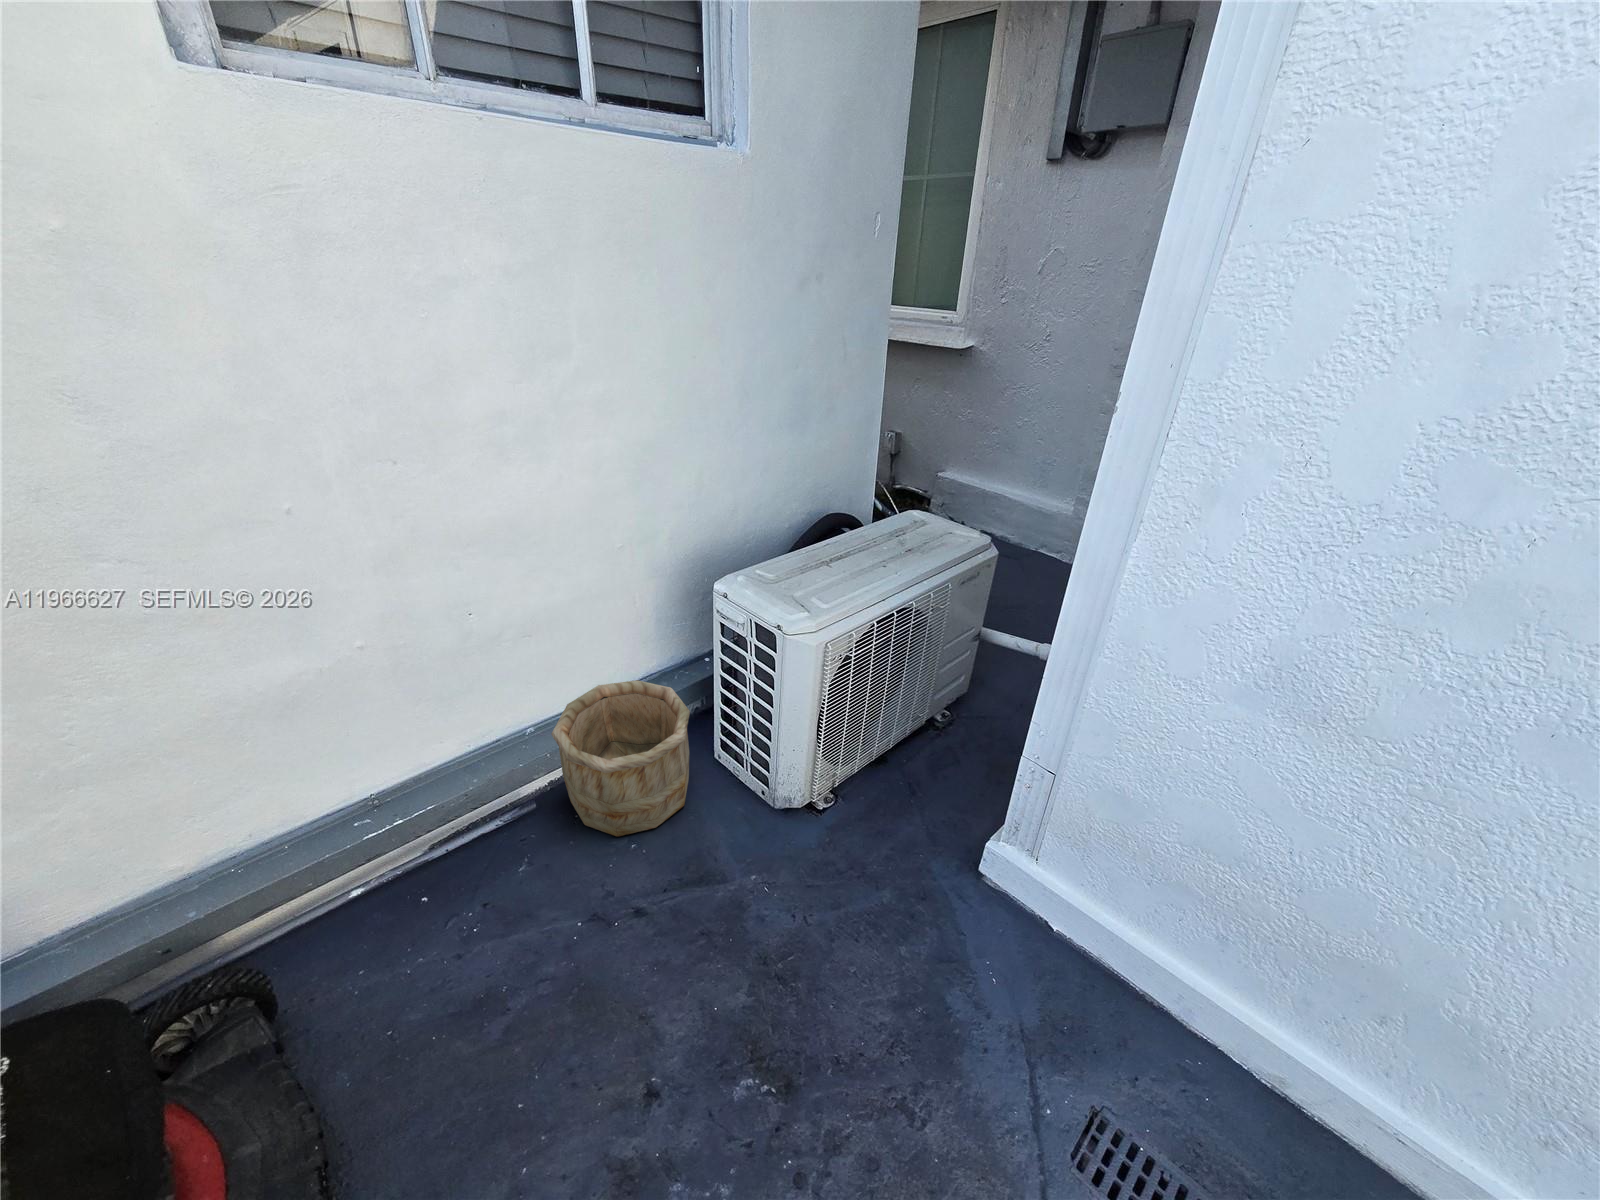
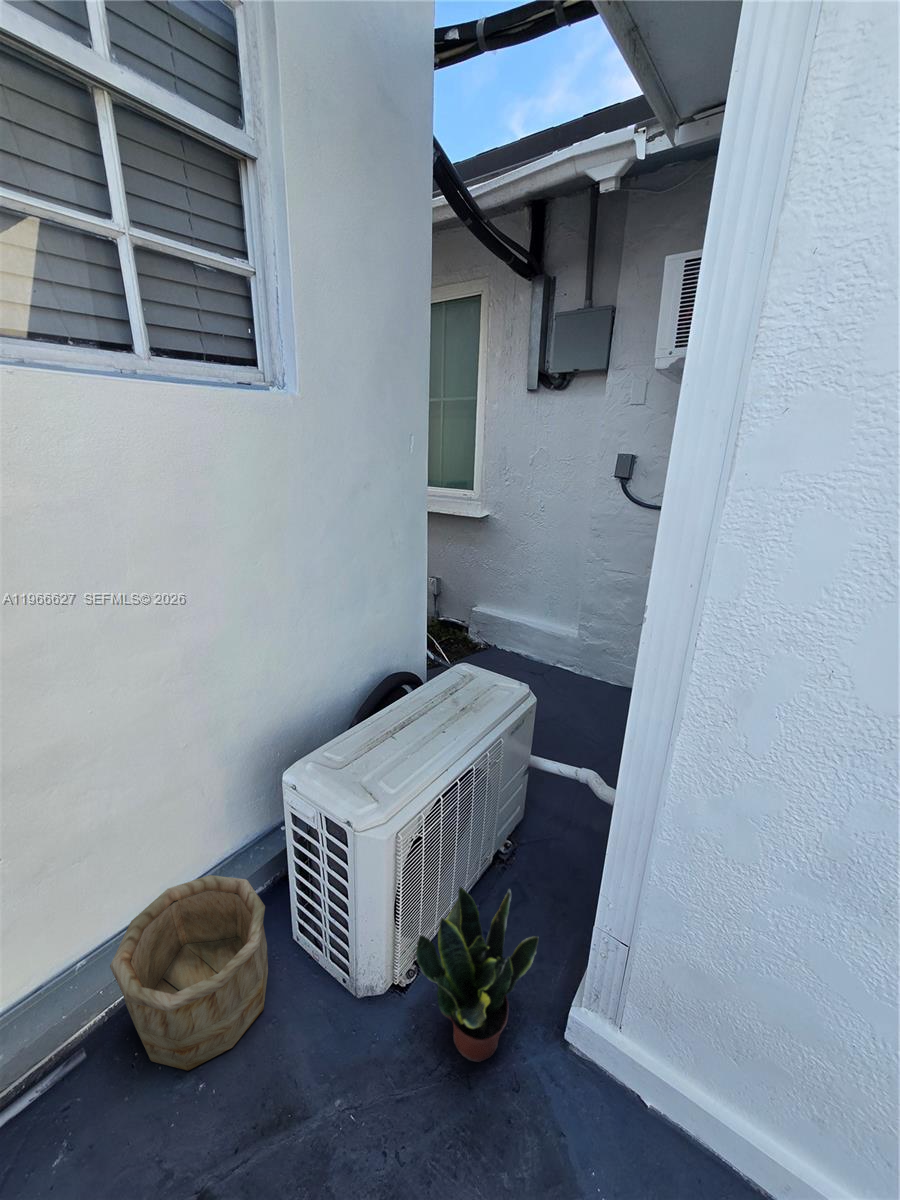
potted plant: none [835,710,963,877] -> present [416,887,539,1062]

